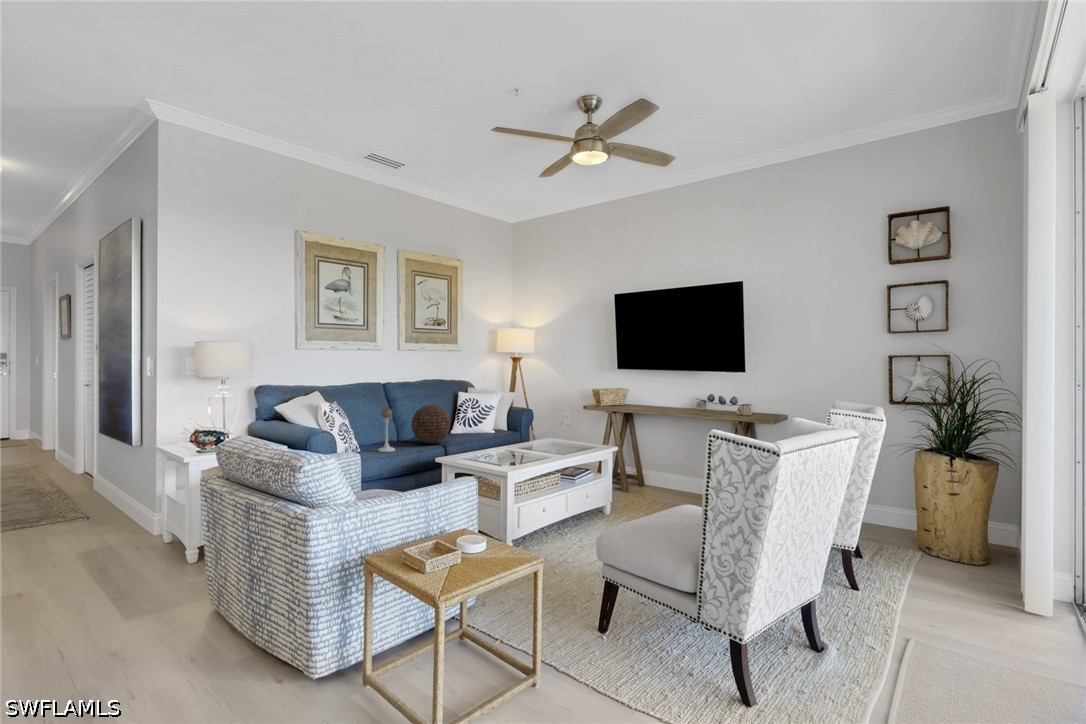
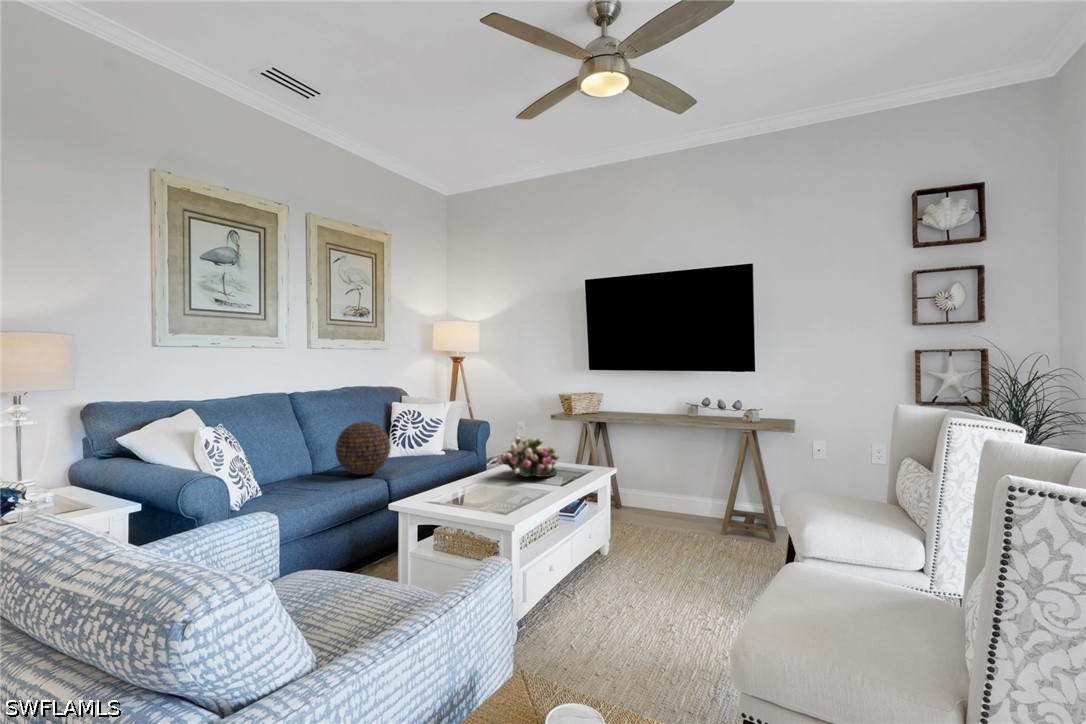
candle holder: present [378,408,395,452] -> none [289,430,316,494]
flower arrangement: none [524,419,572,450] -> present [497,436,559,477]

